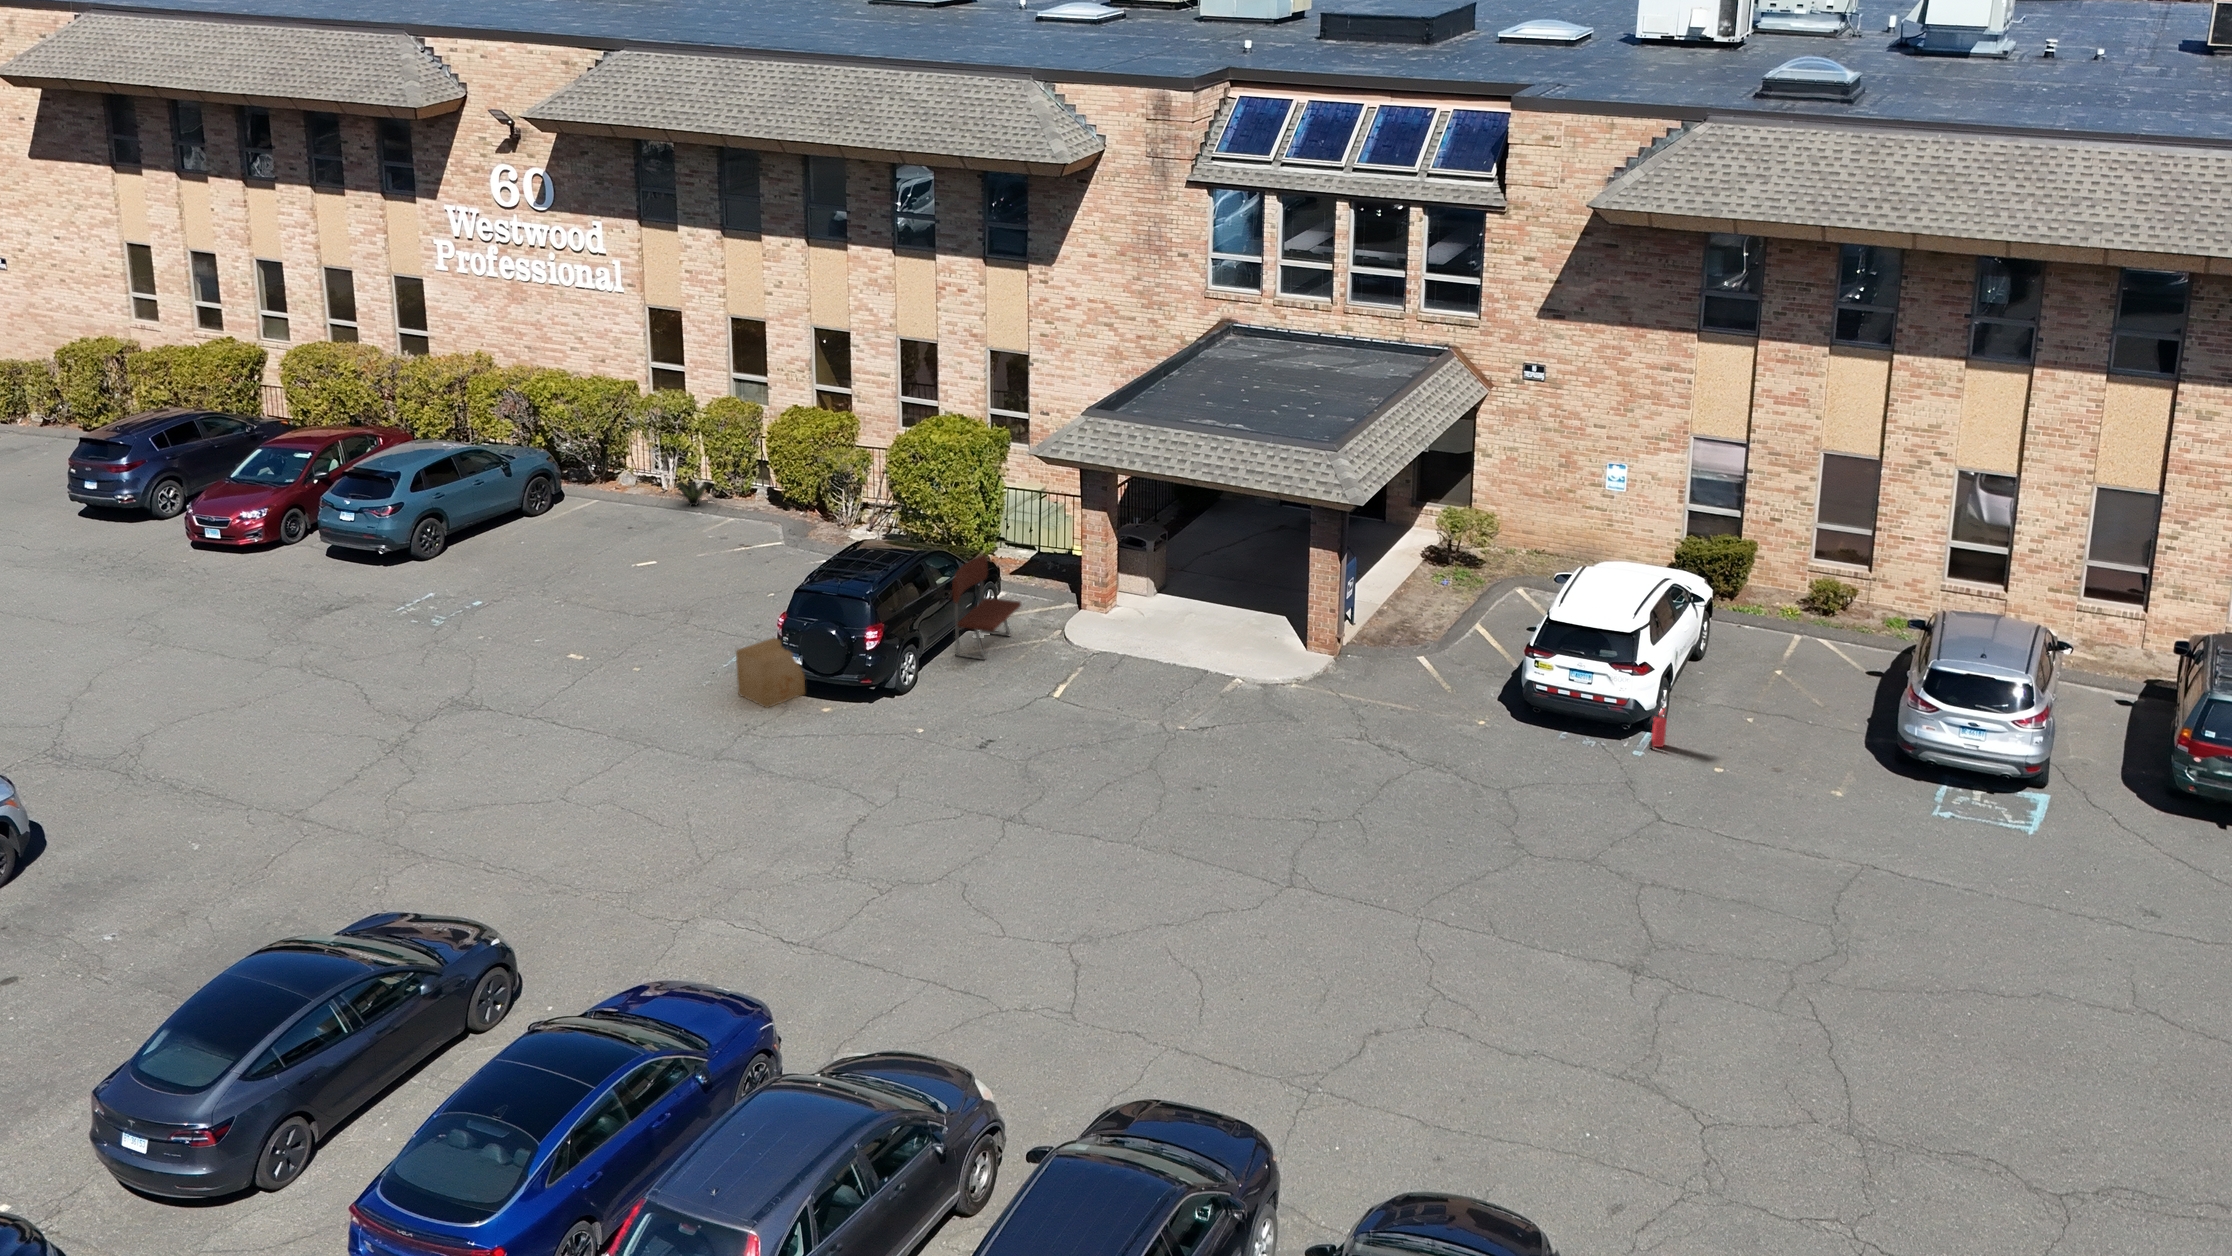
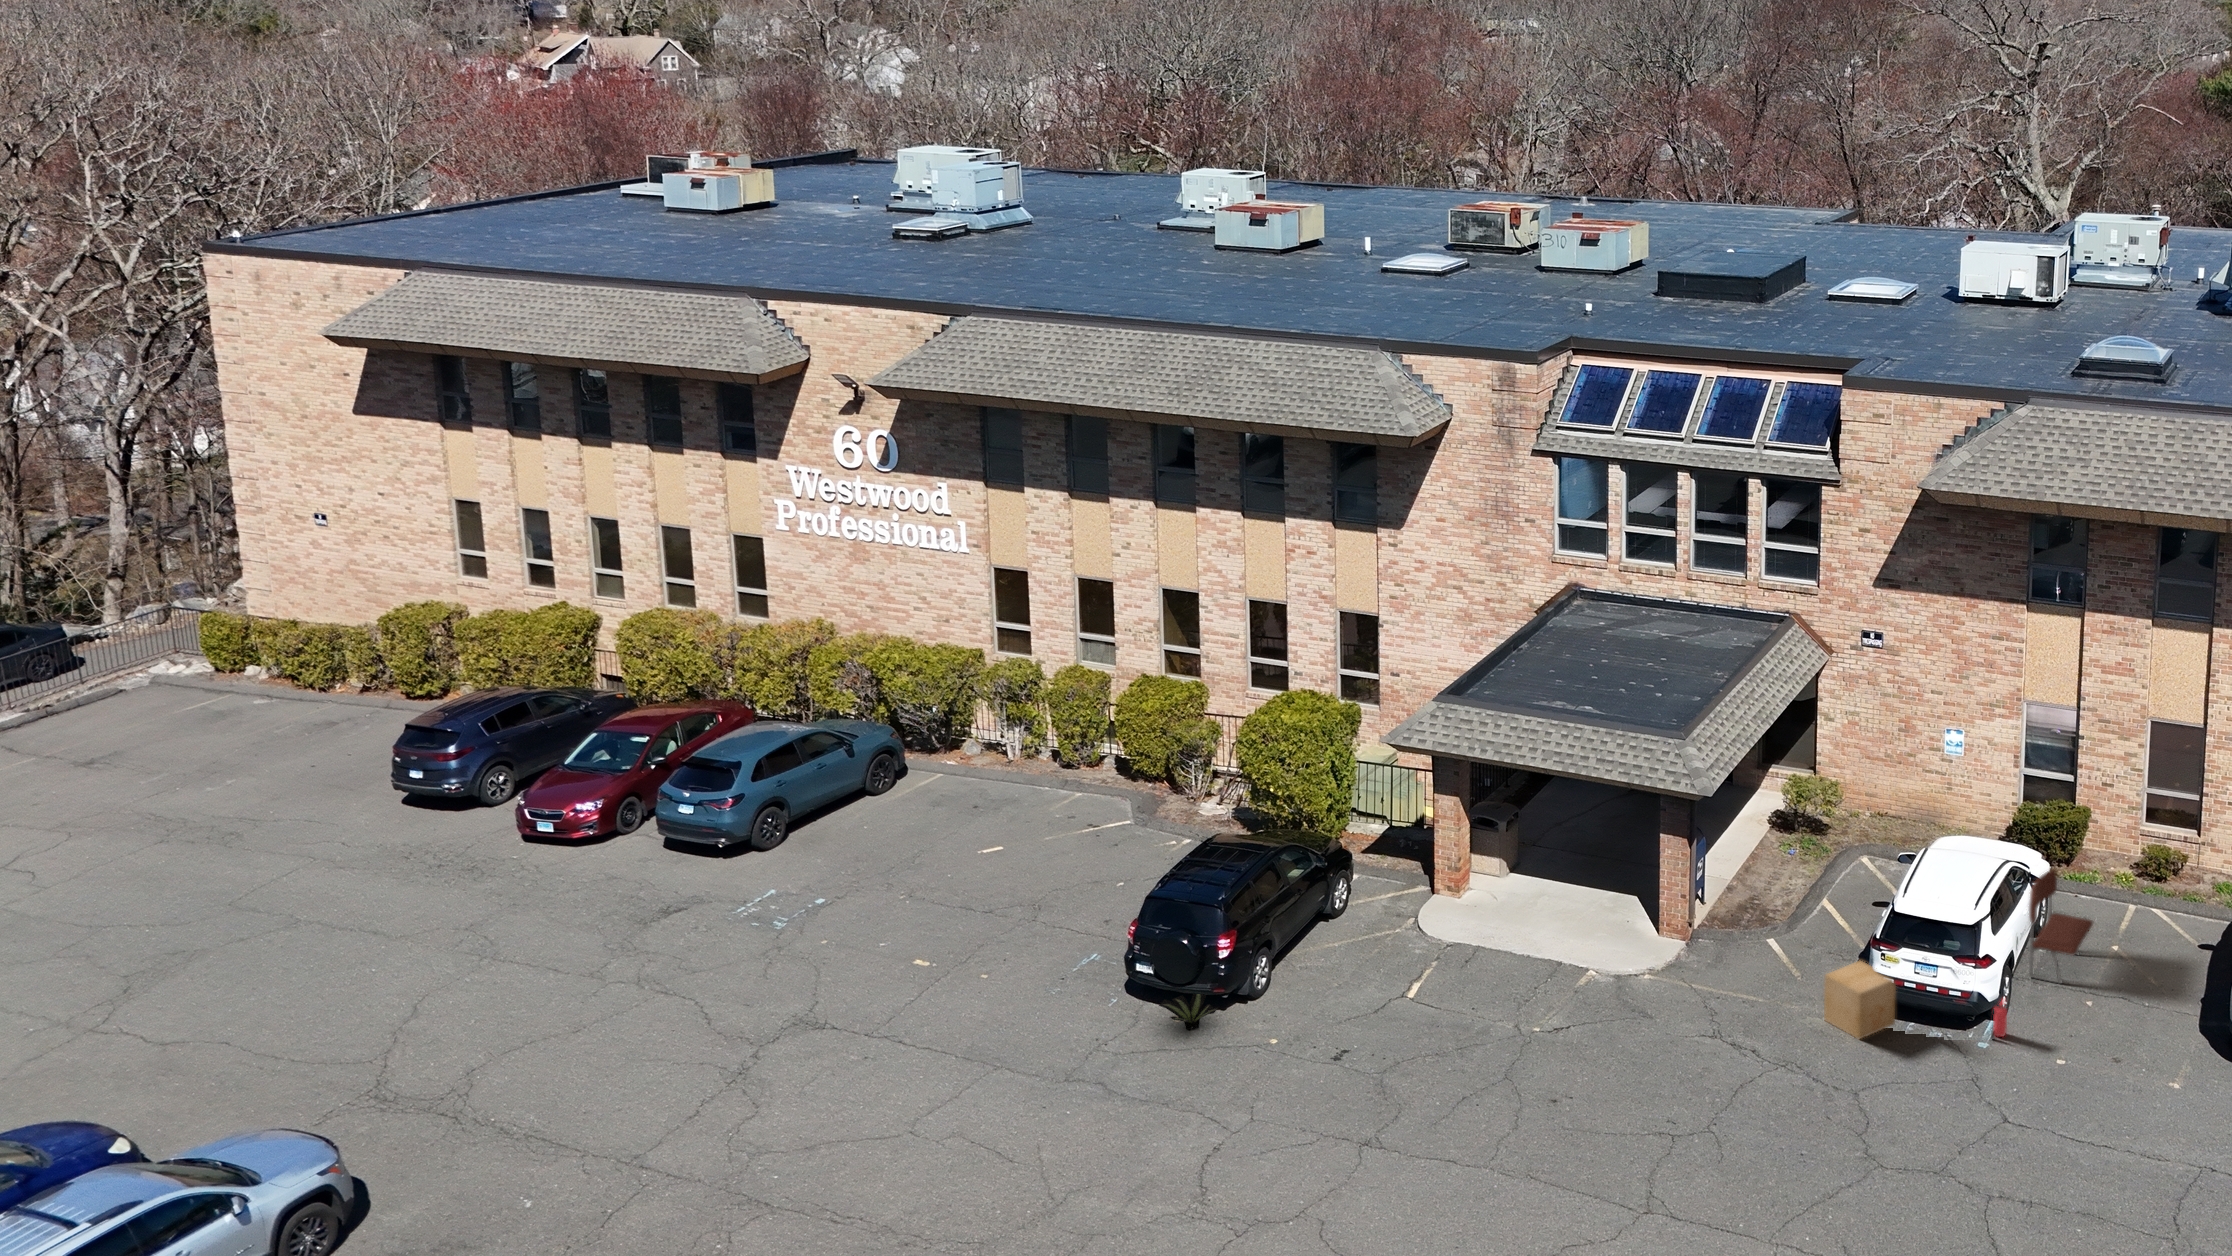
potted plant: present [675,481,712,506] -> present [1159,994,1218,1031]
bench: present [952,555,1021,660] -> present [2027,869,2093,984]
cardboard box: present [736,638,805,708] -> present [1824,960,1896,1039]

